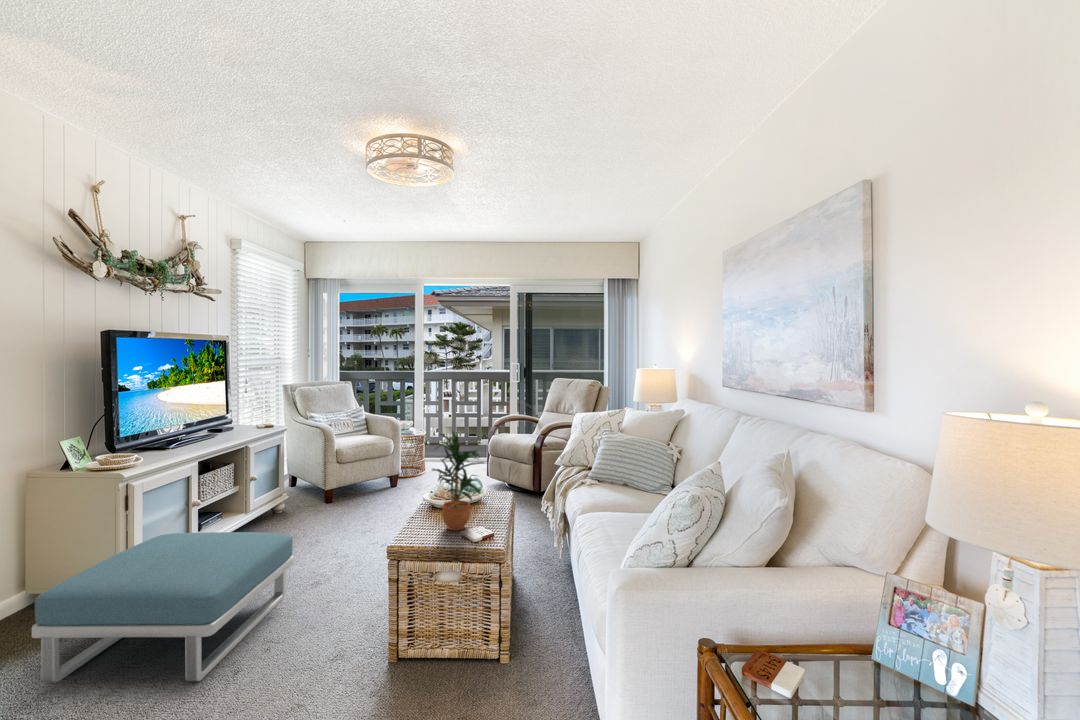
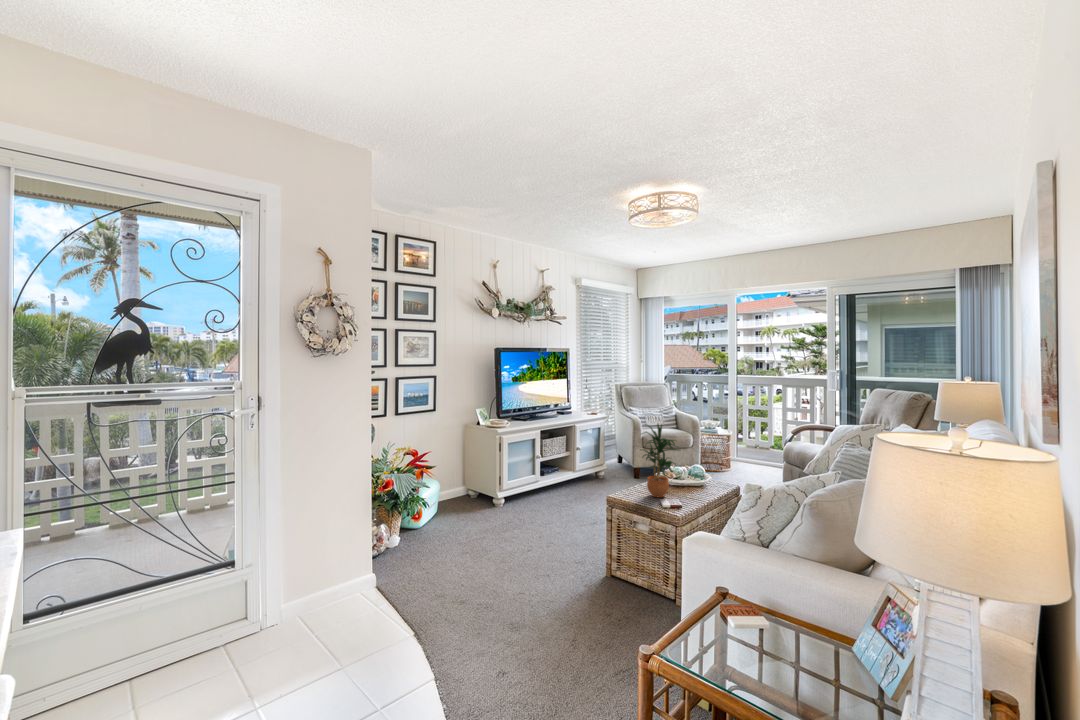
footstool: present [32,532,294,683] -> none [453,471,577,550]

